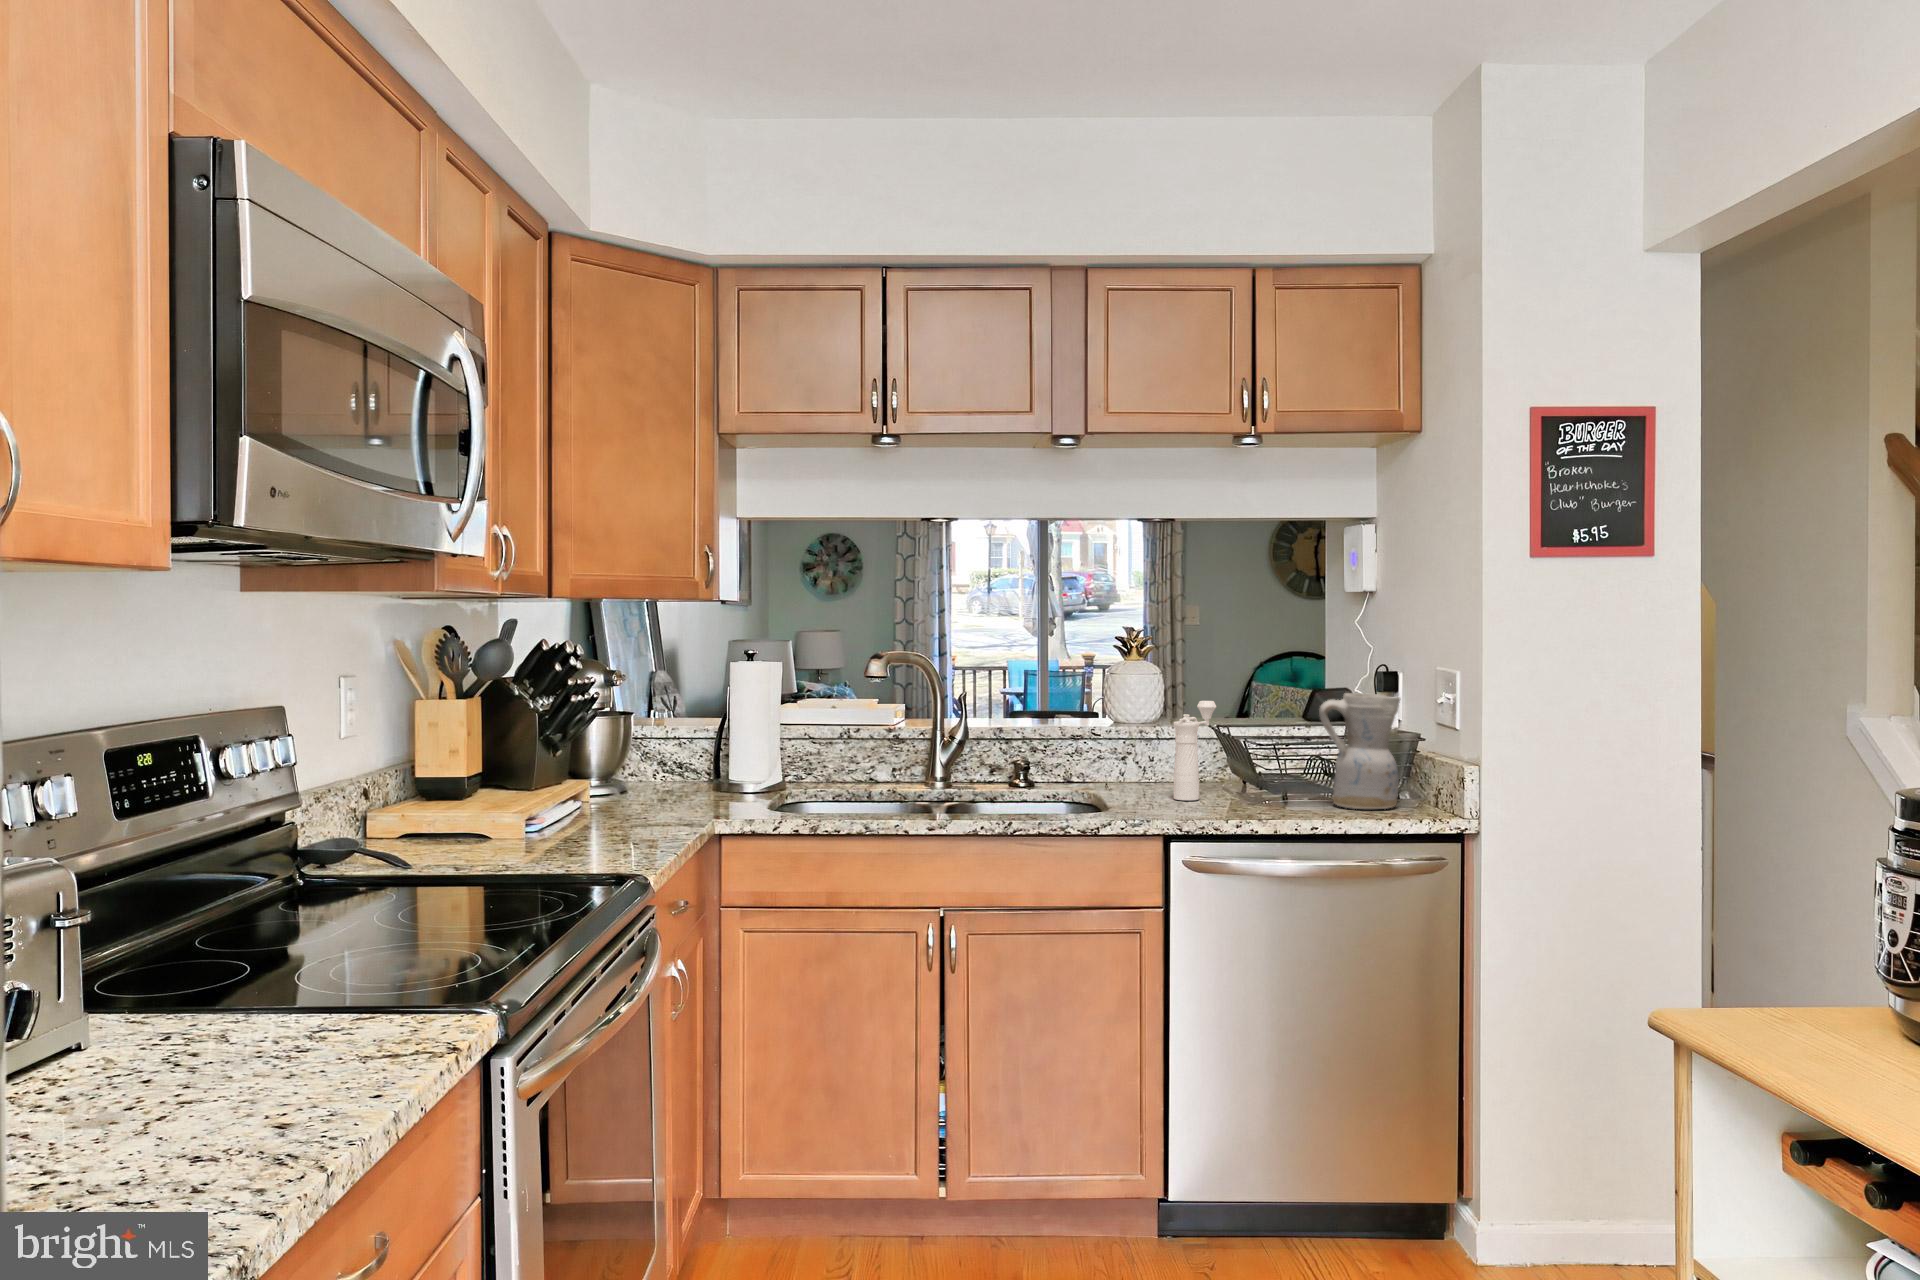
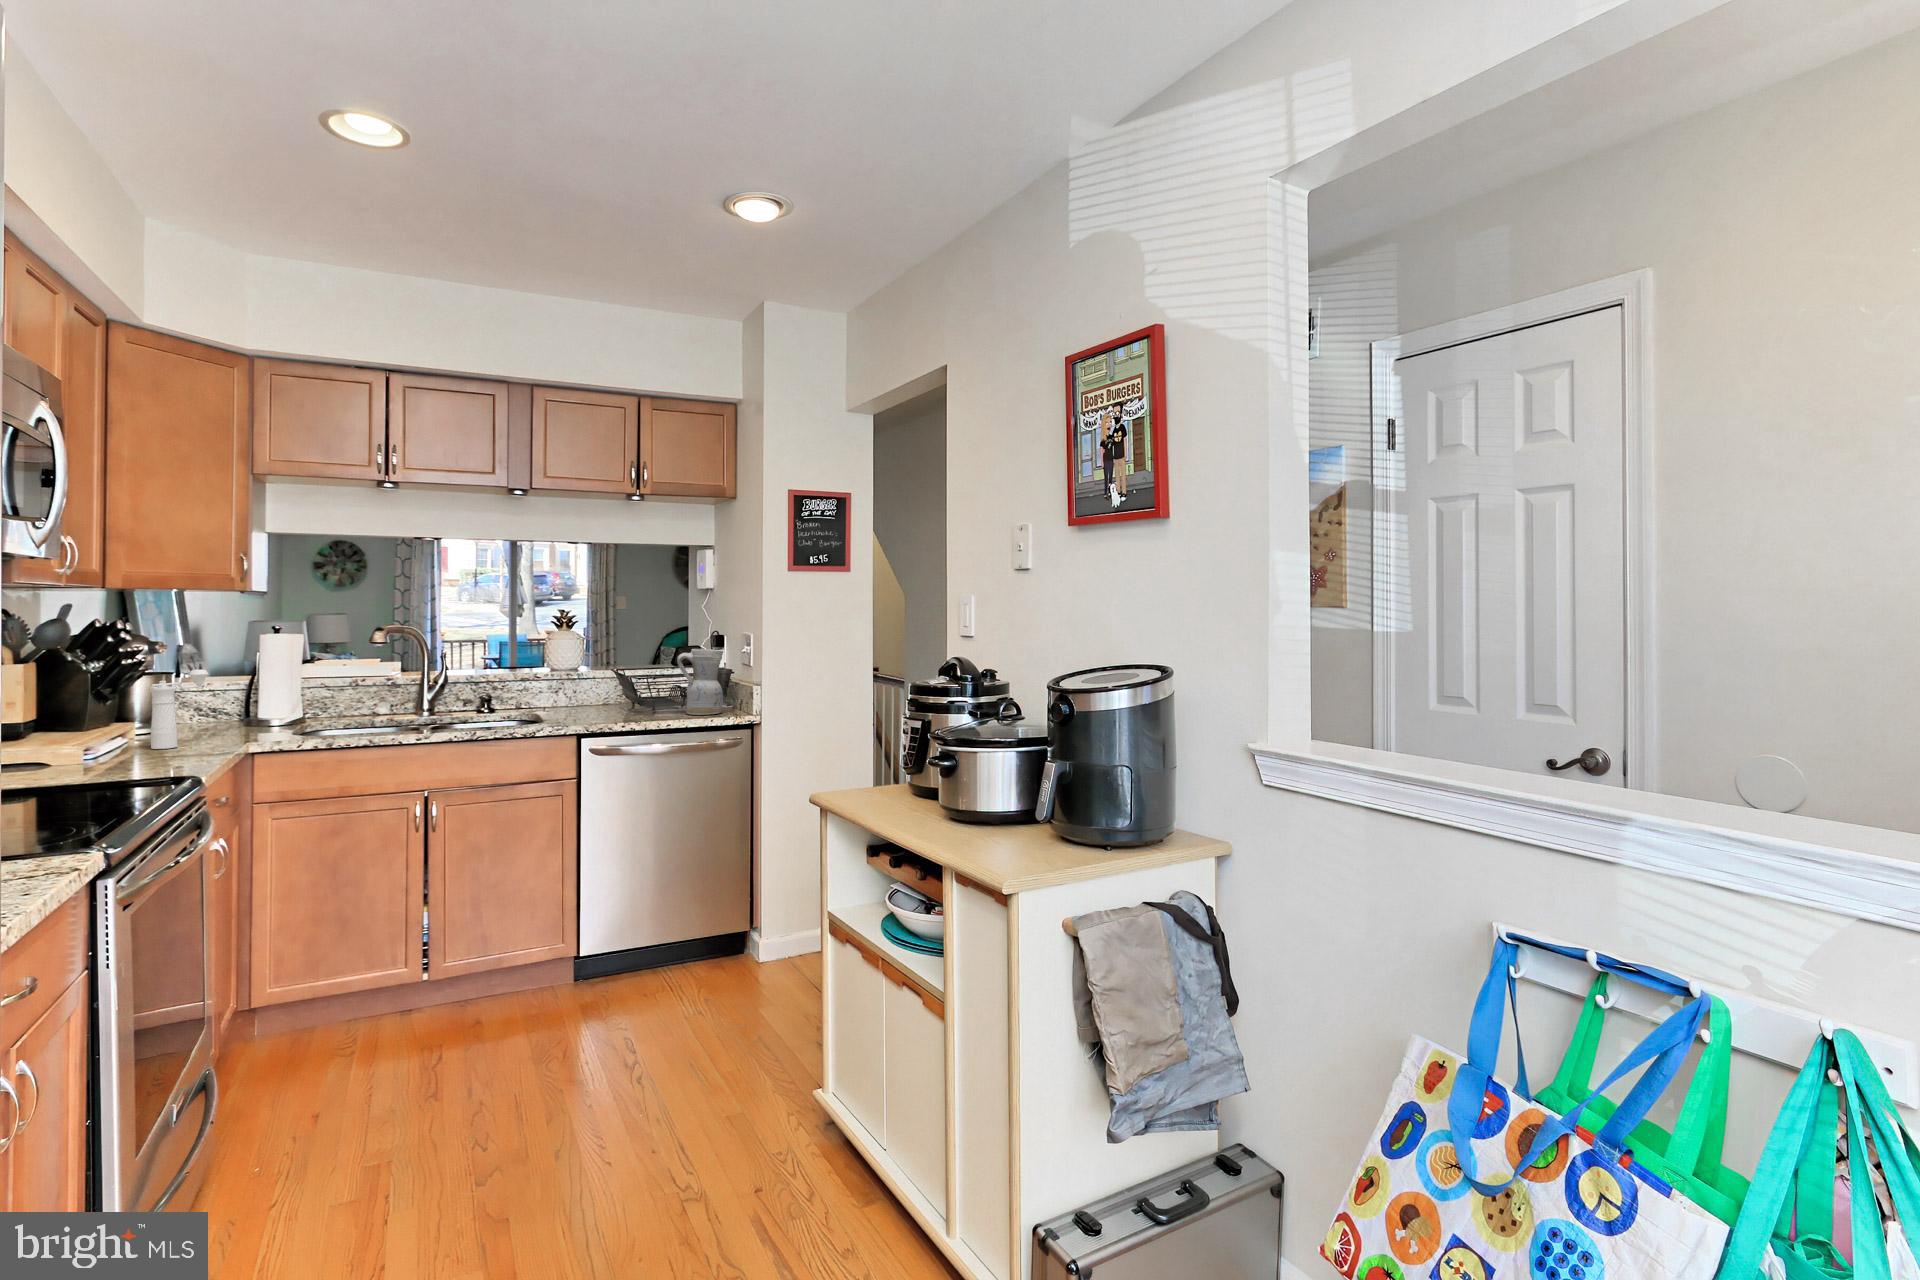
pepper mill: present [1174,701,1216,801] -> present [149,670,208,749]

